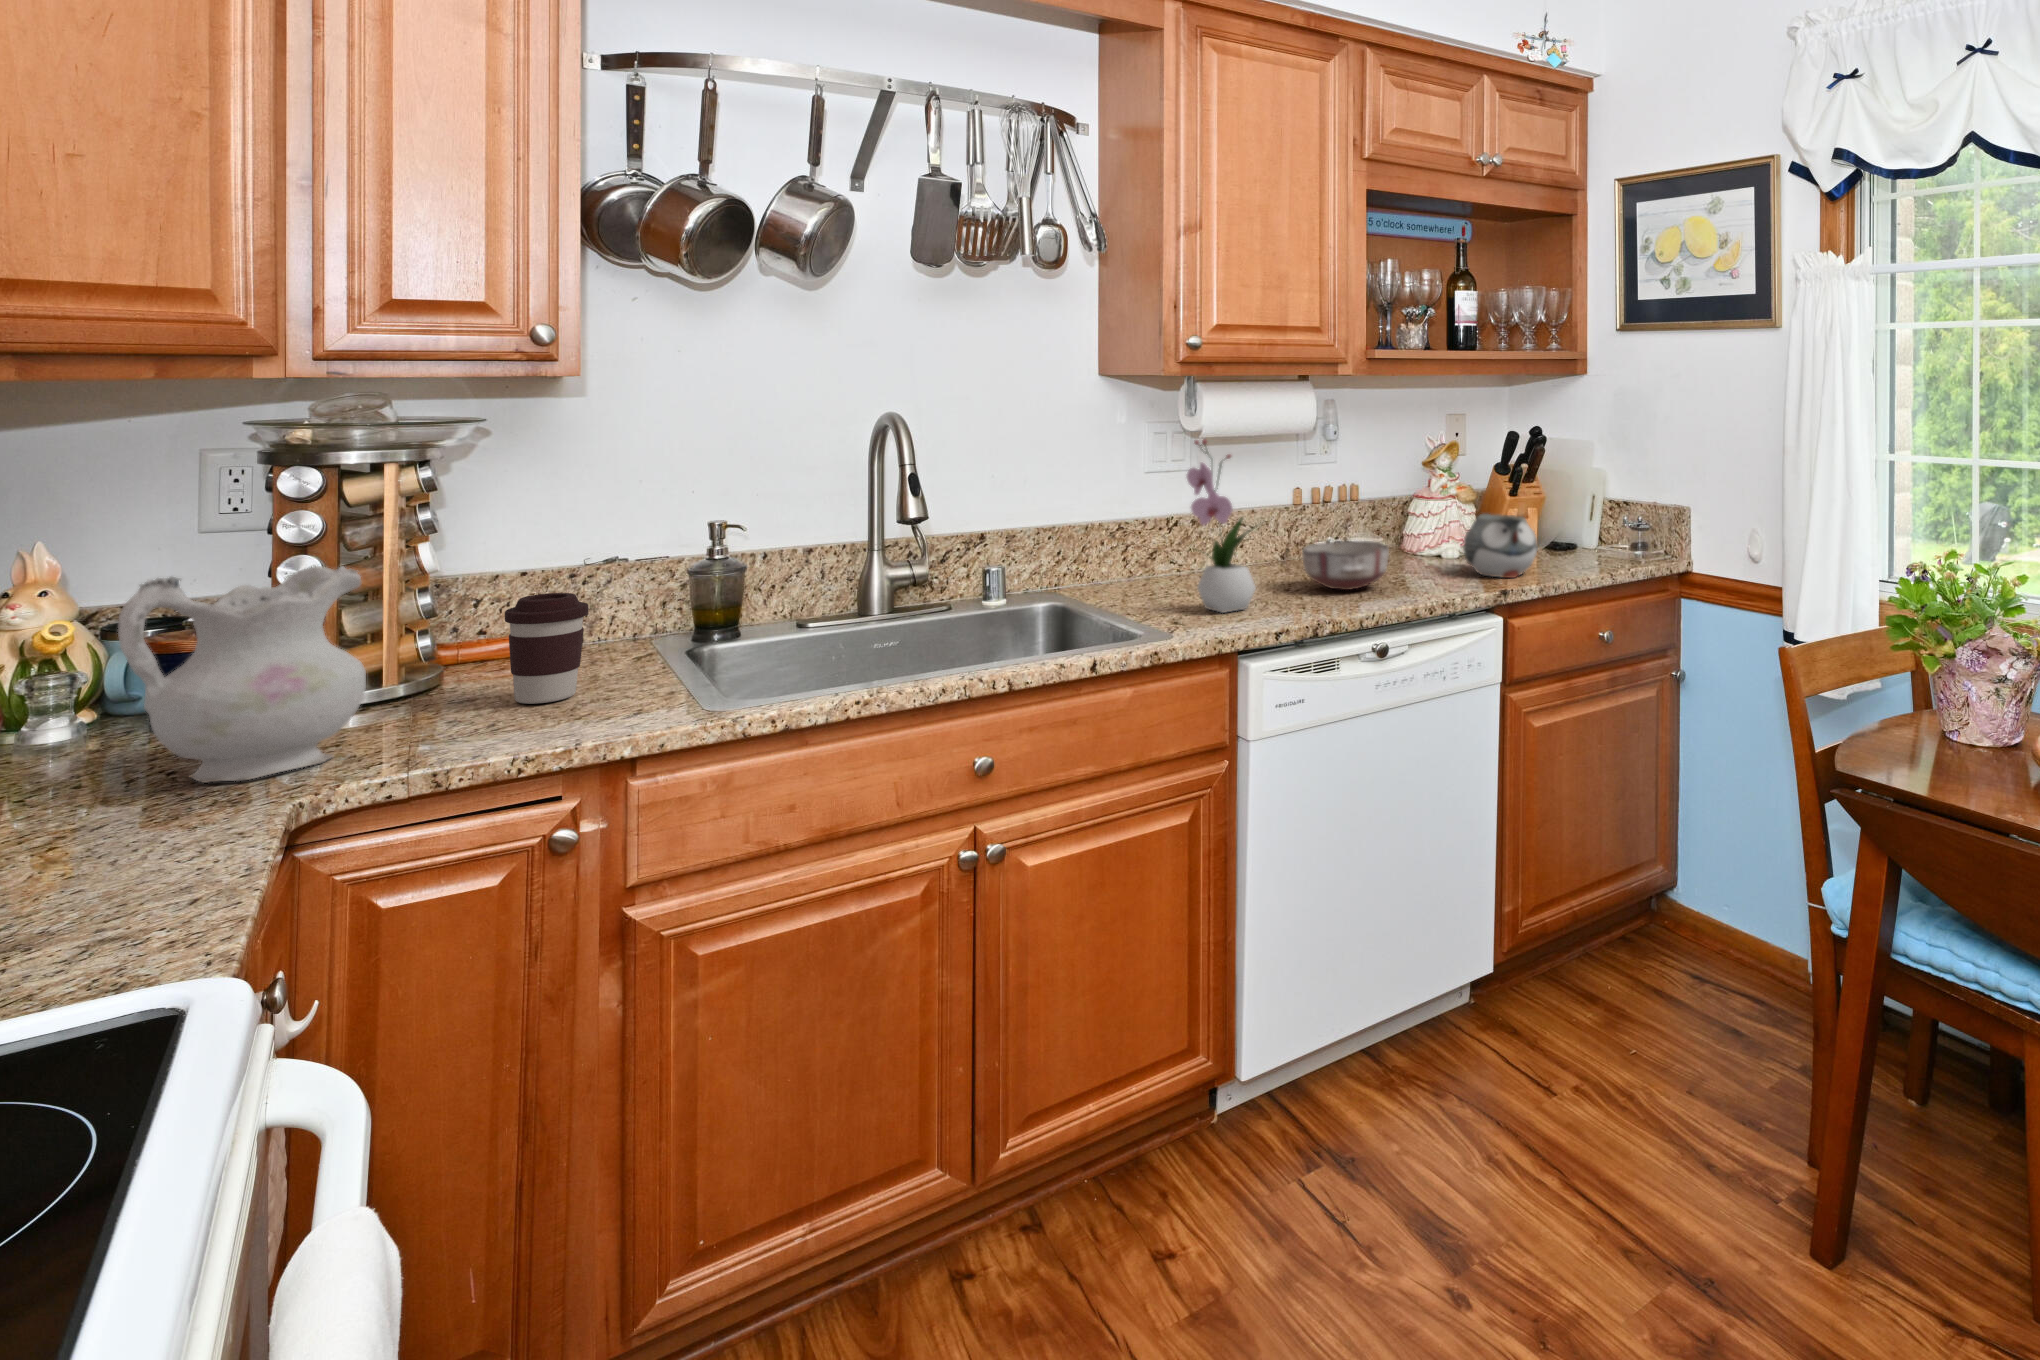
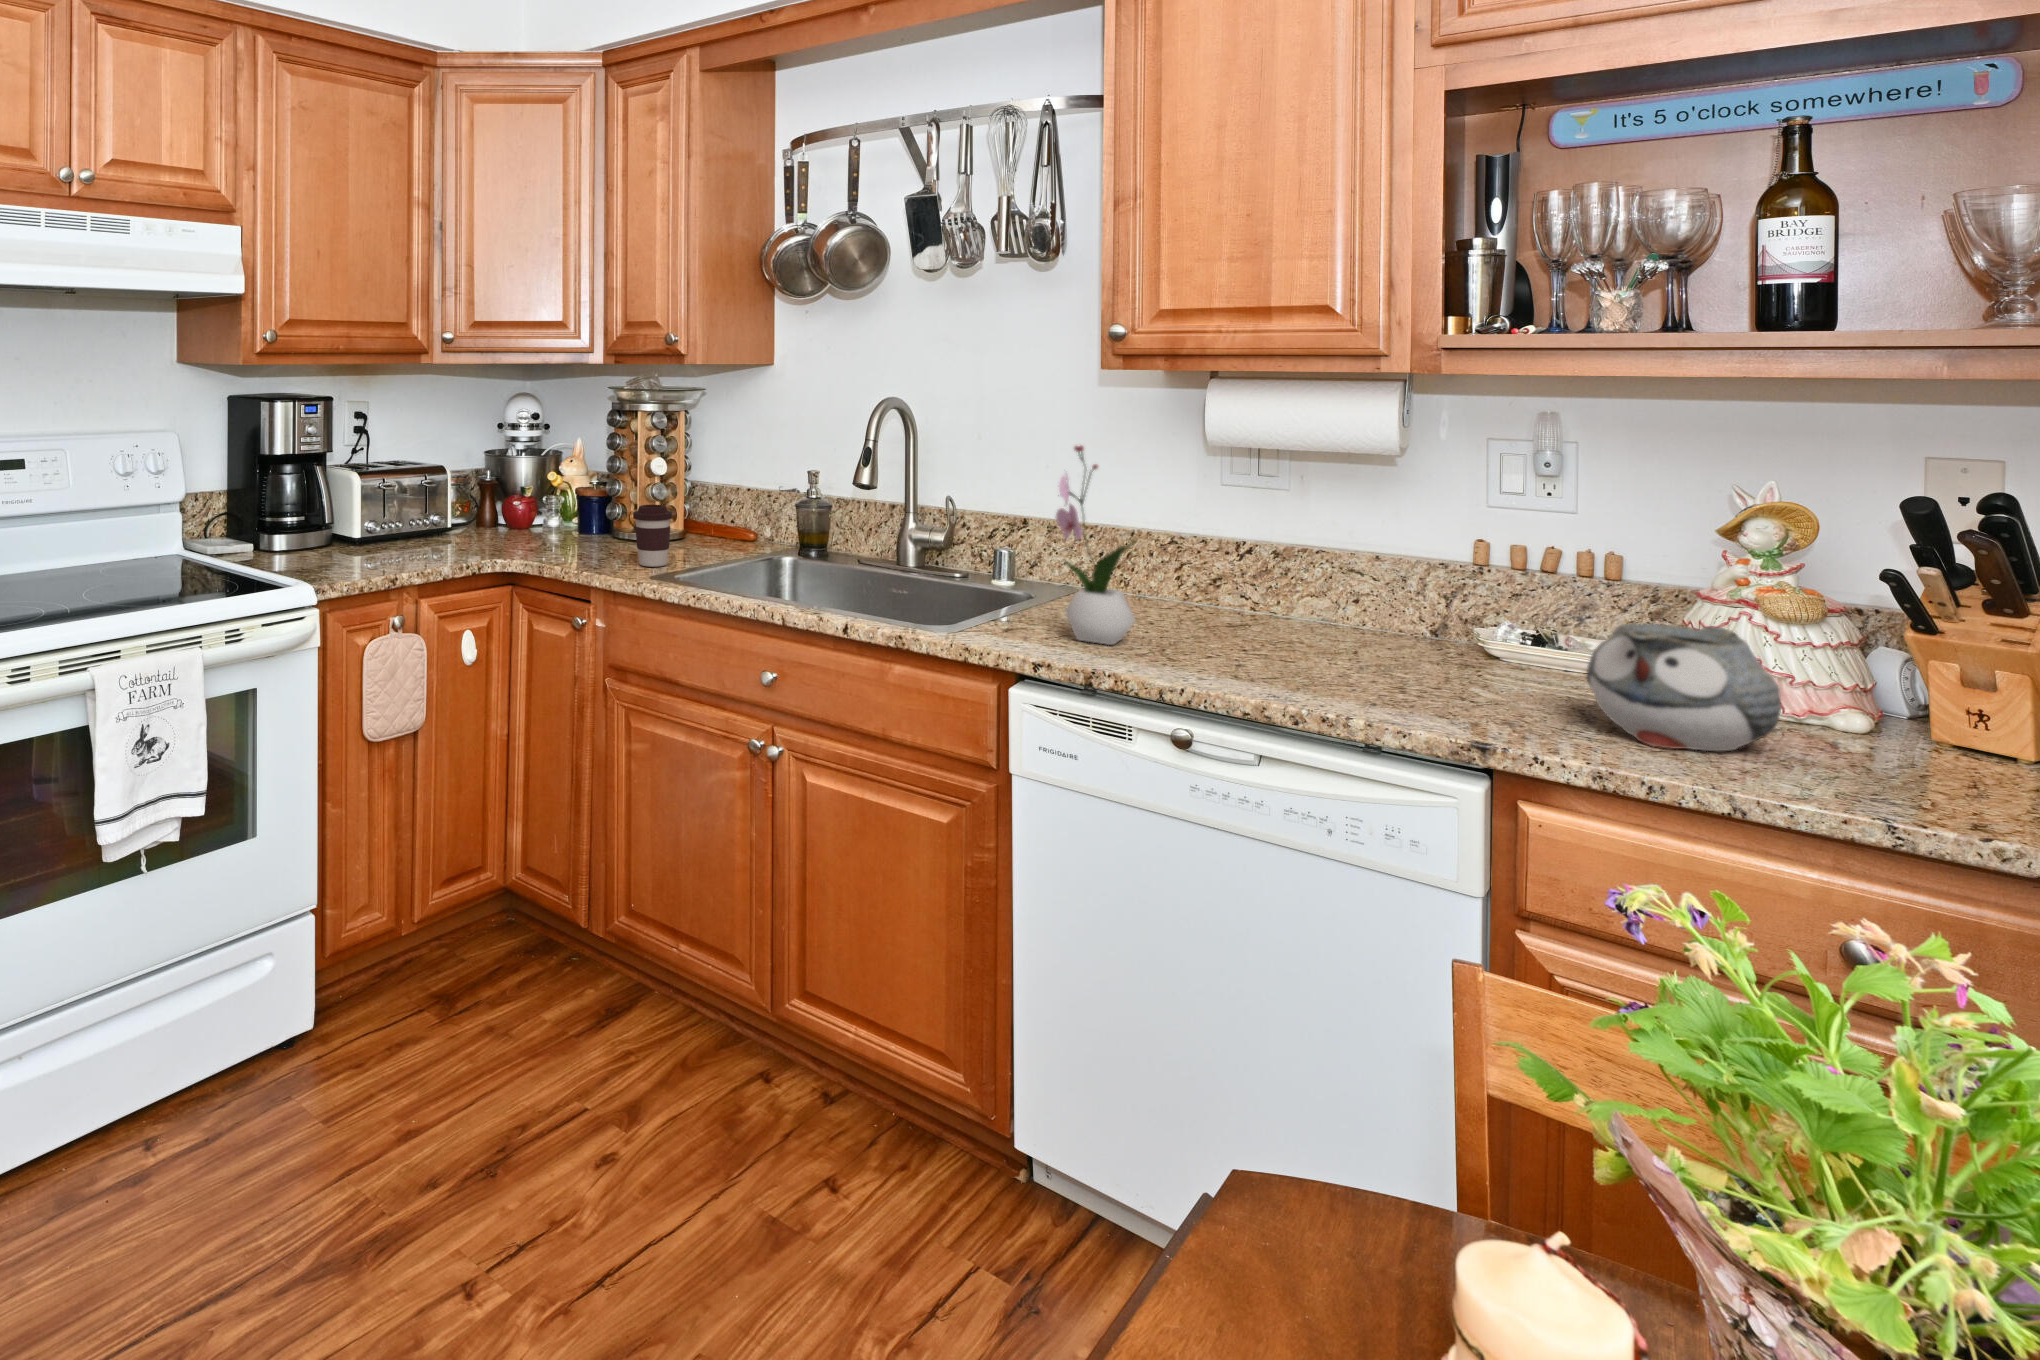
ceramic bowl: present [1302,541,1389,590] -> none [1257,601,1403,674]
ceramic pitcher: present [118,566,366,783] -> none [496,467,572,565]

